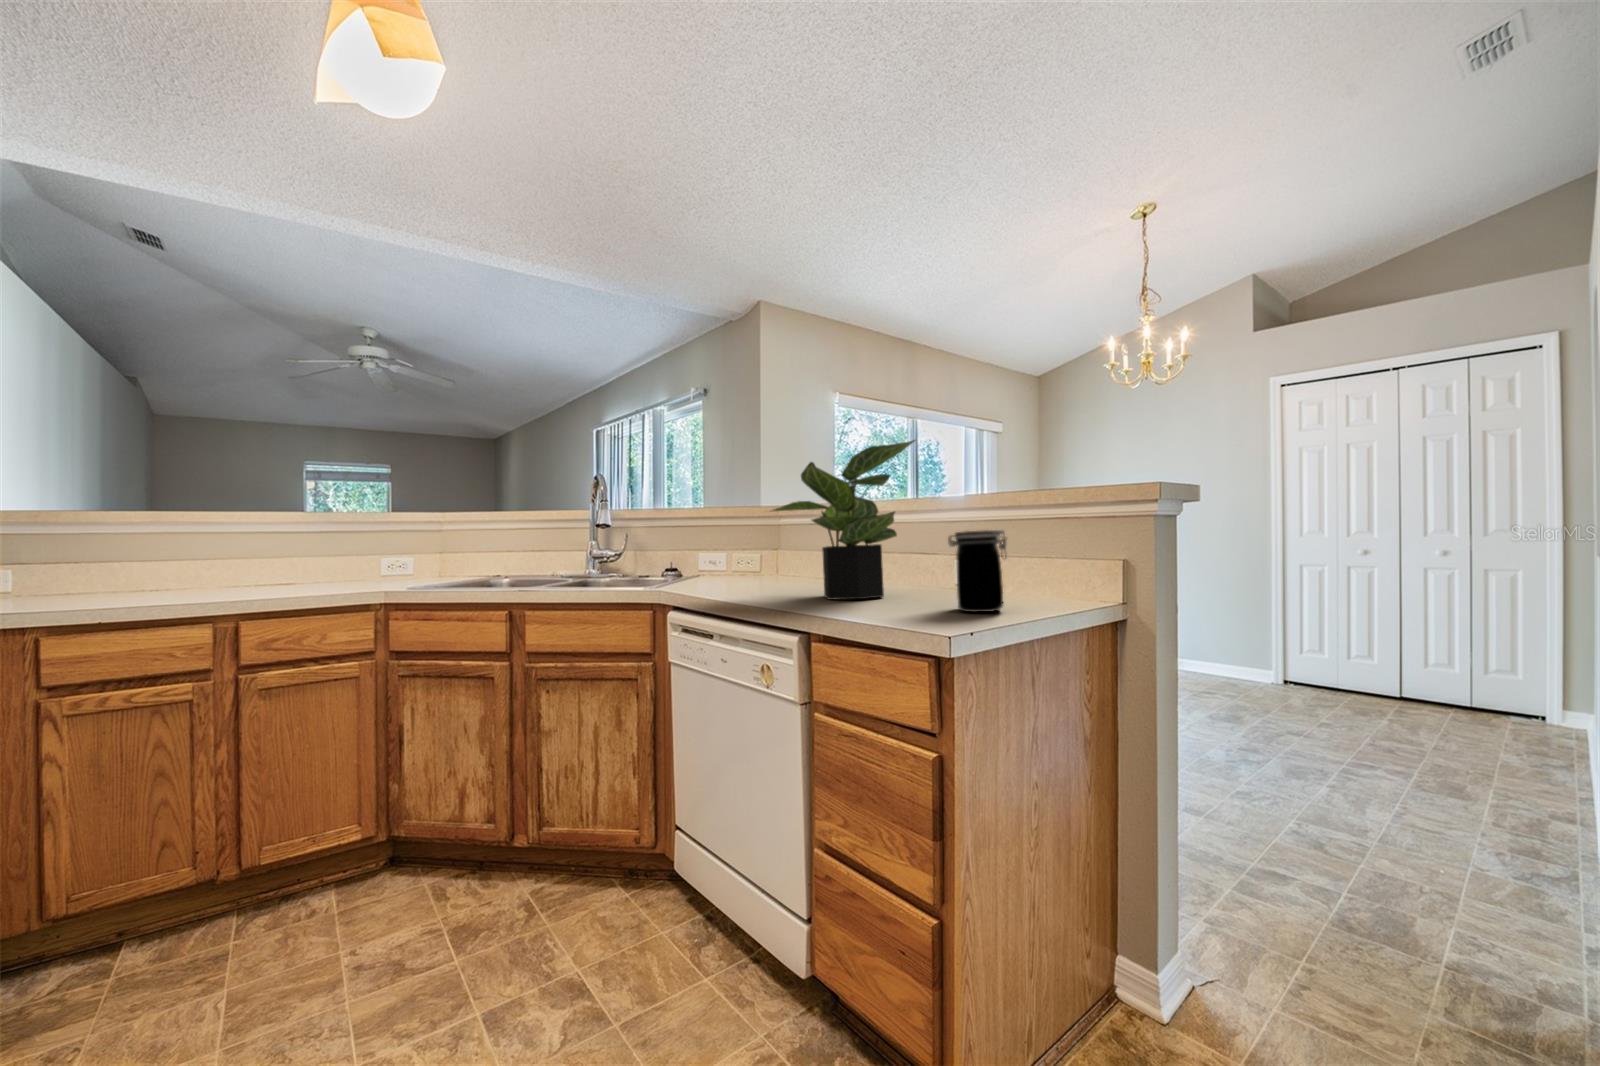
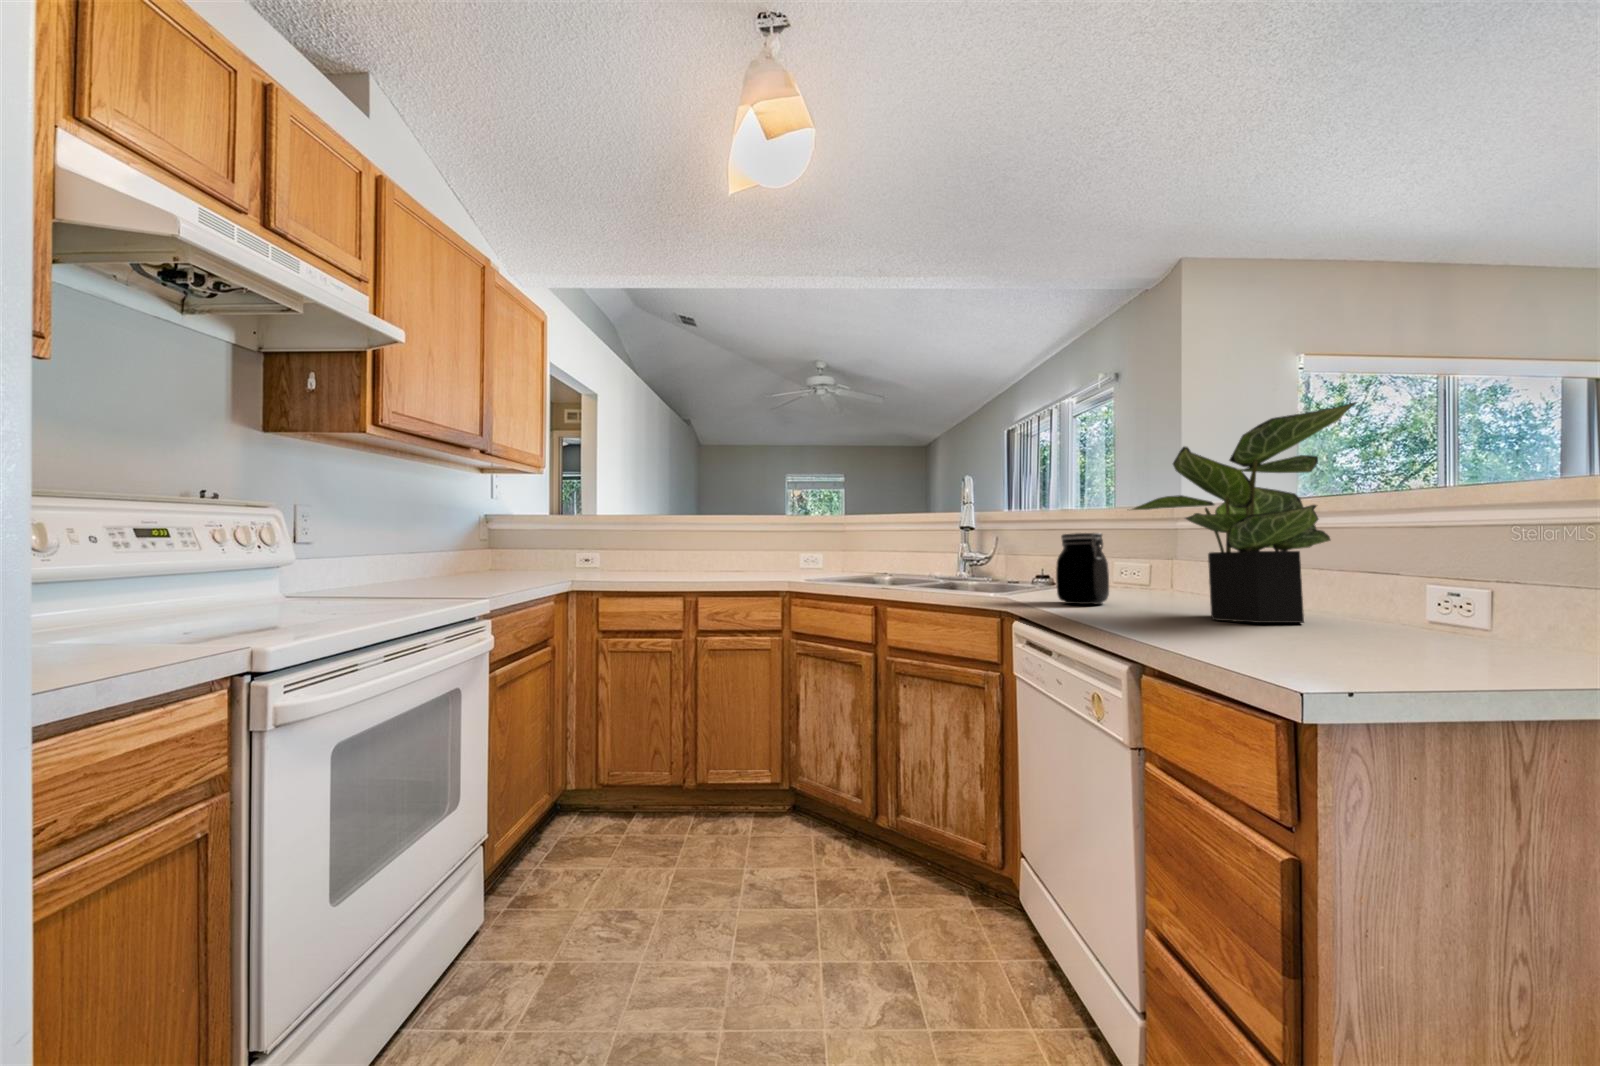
jar: present [948,530,1007,612] -> present [1056,533,1109,604]

